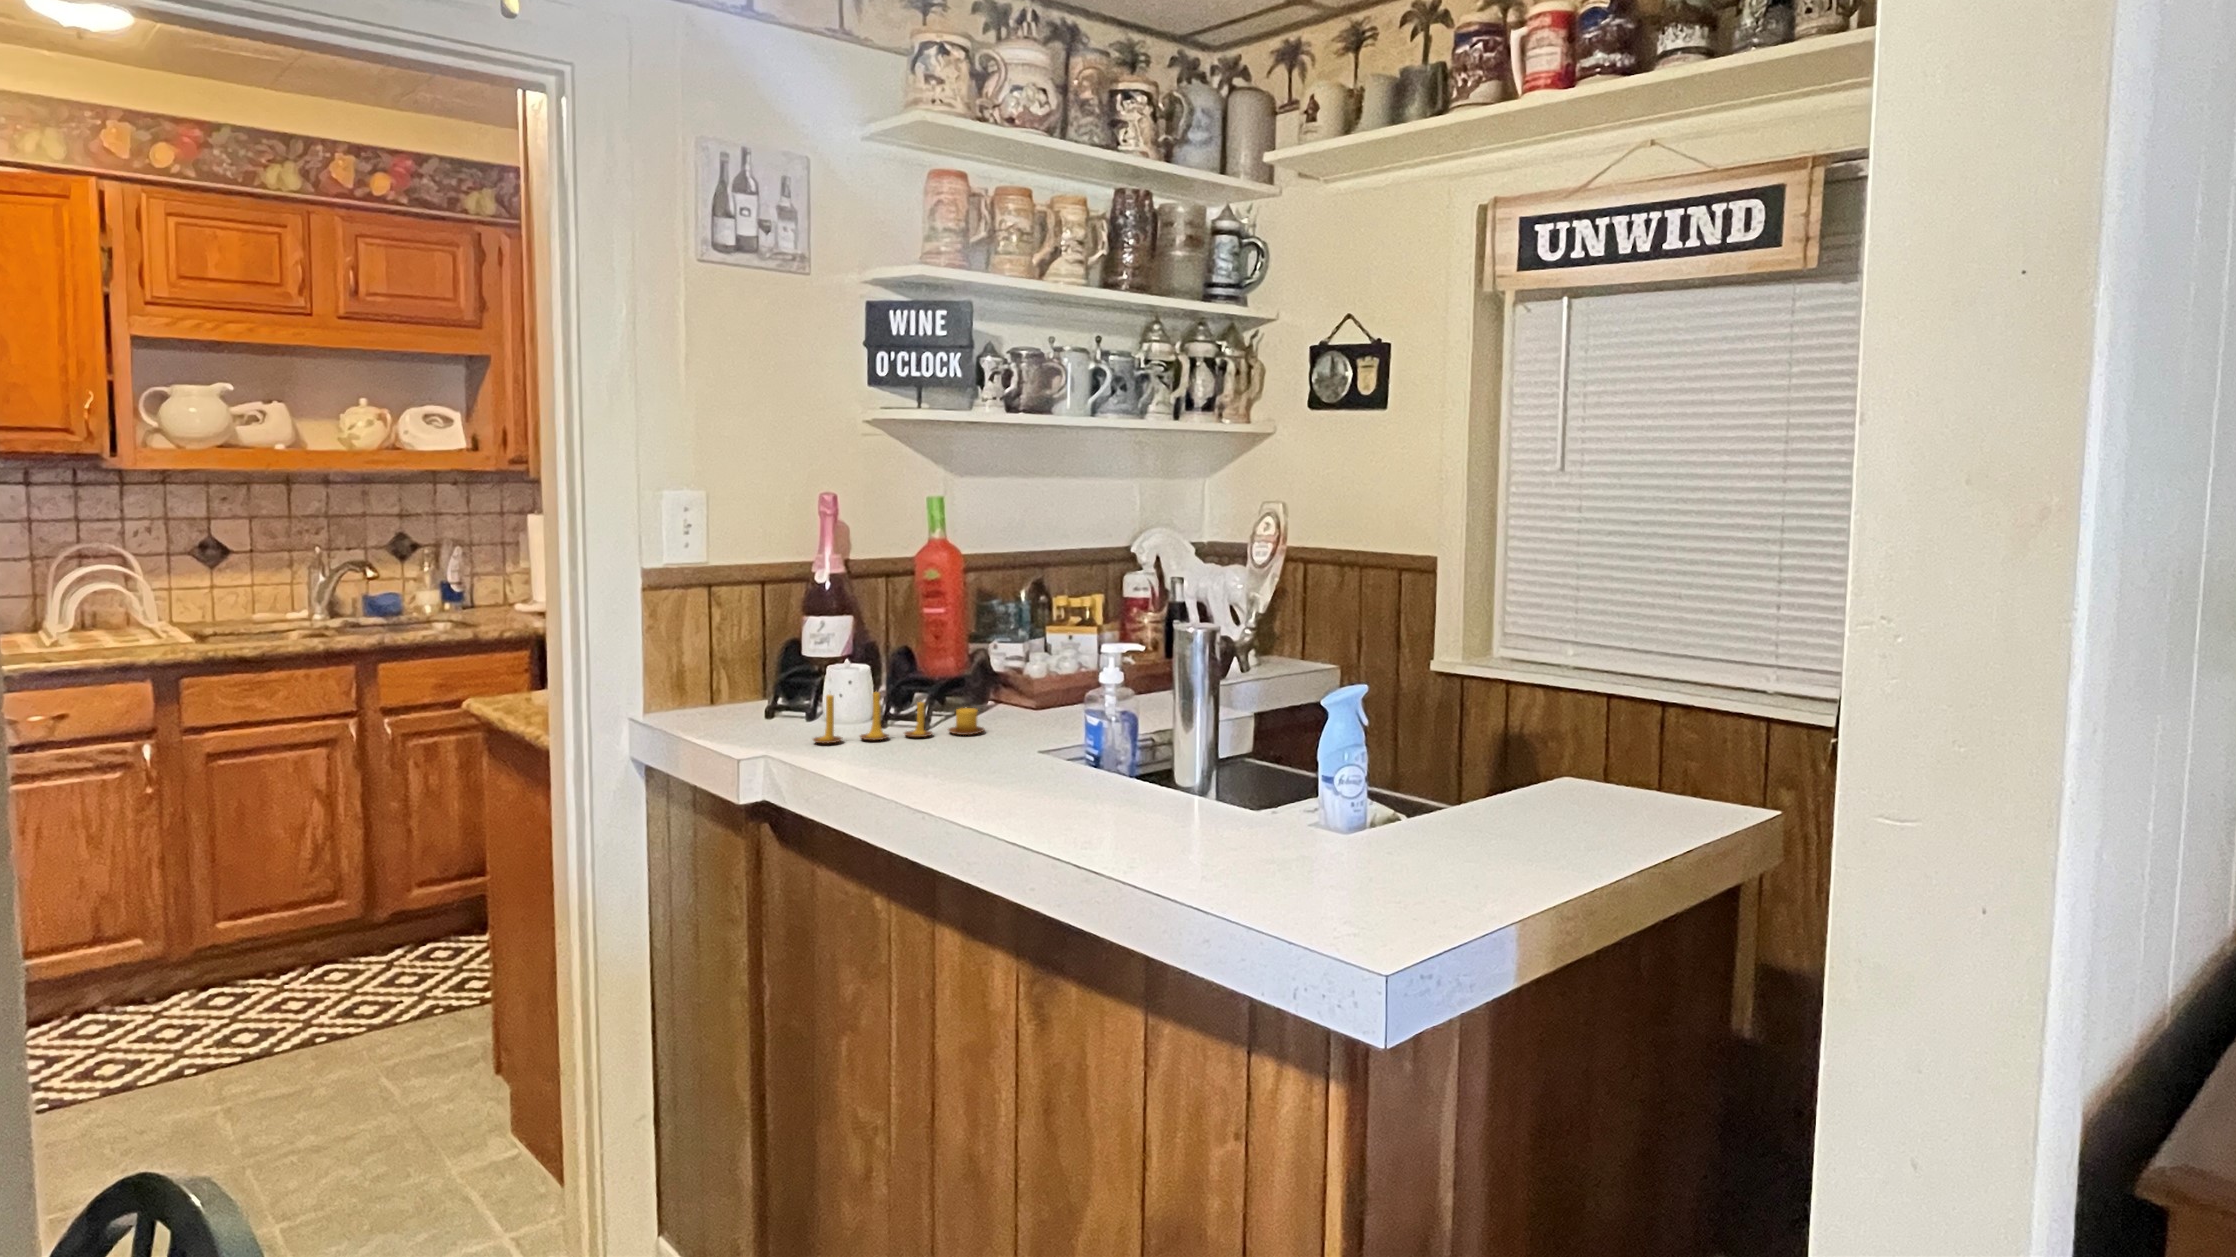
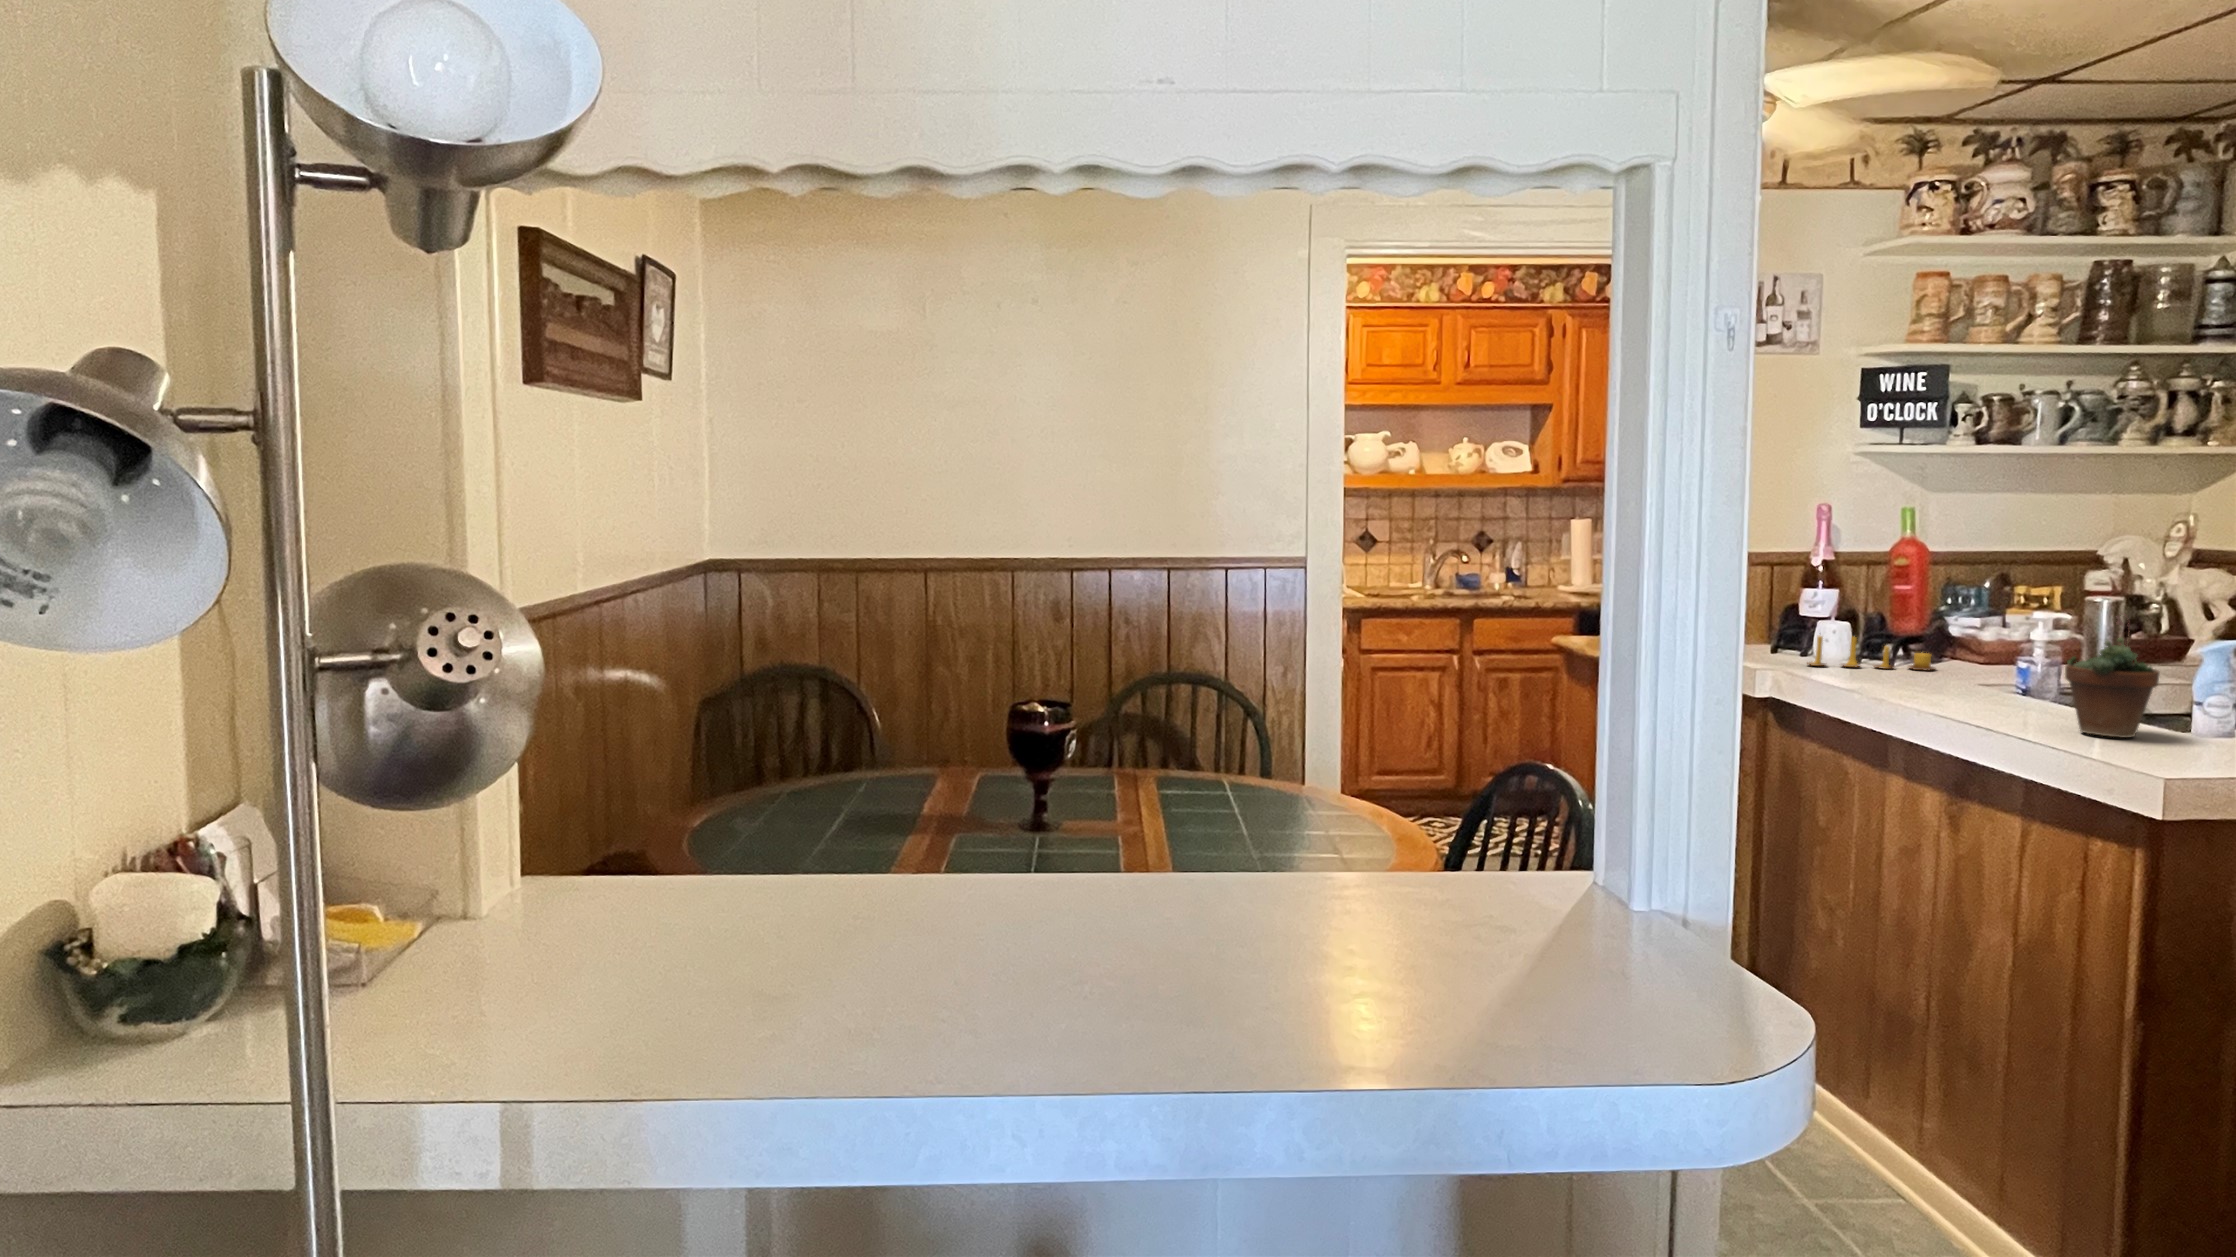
succulent plant: none [1186,660,1311,869] -> present [2065,615,2160,738]

